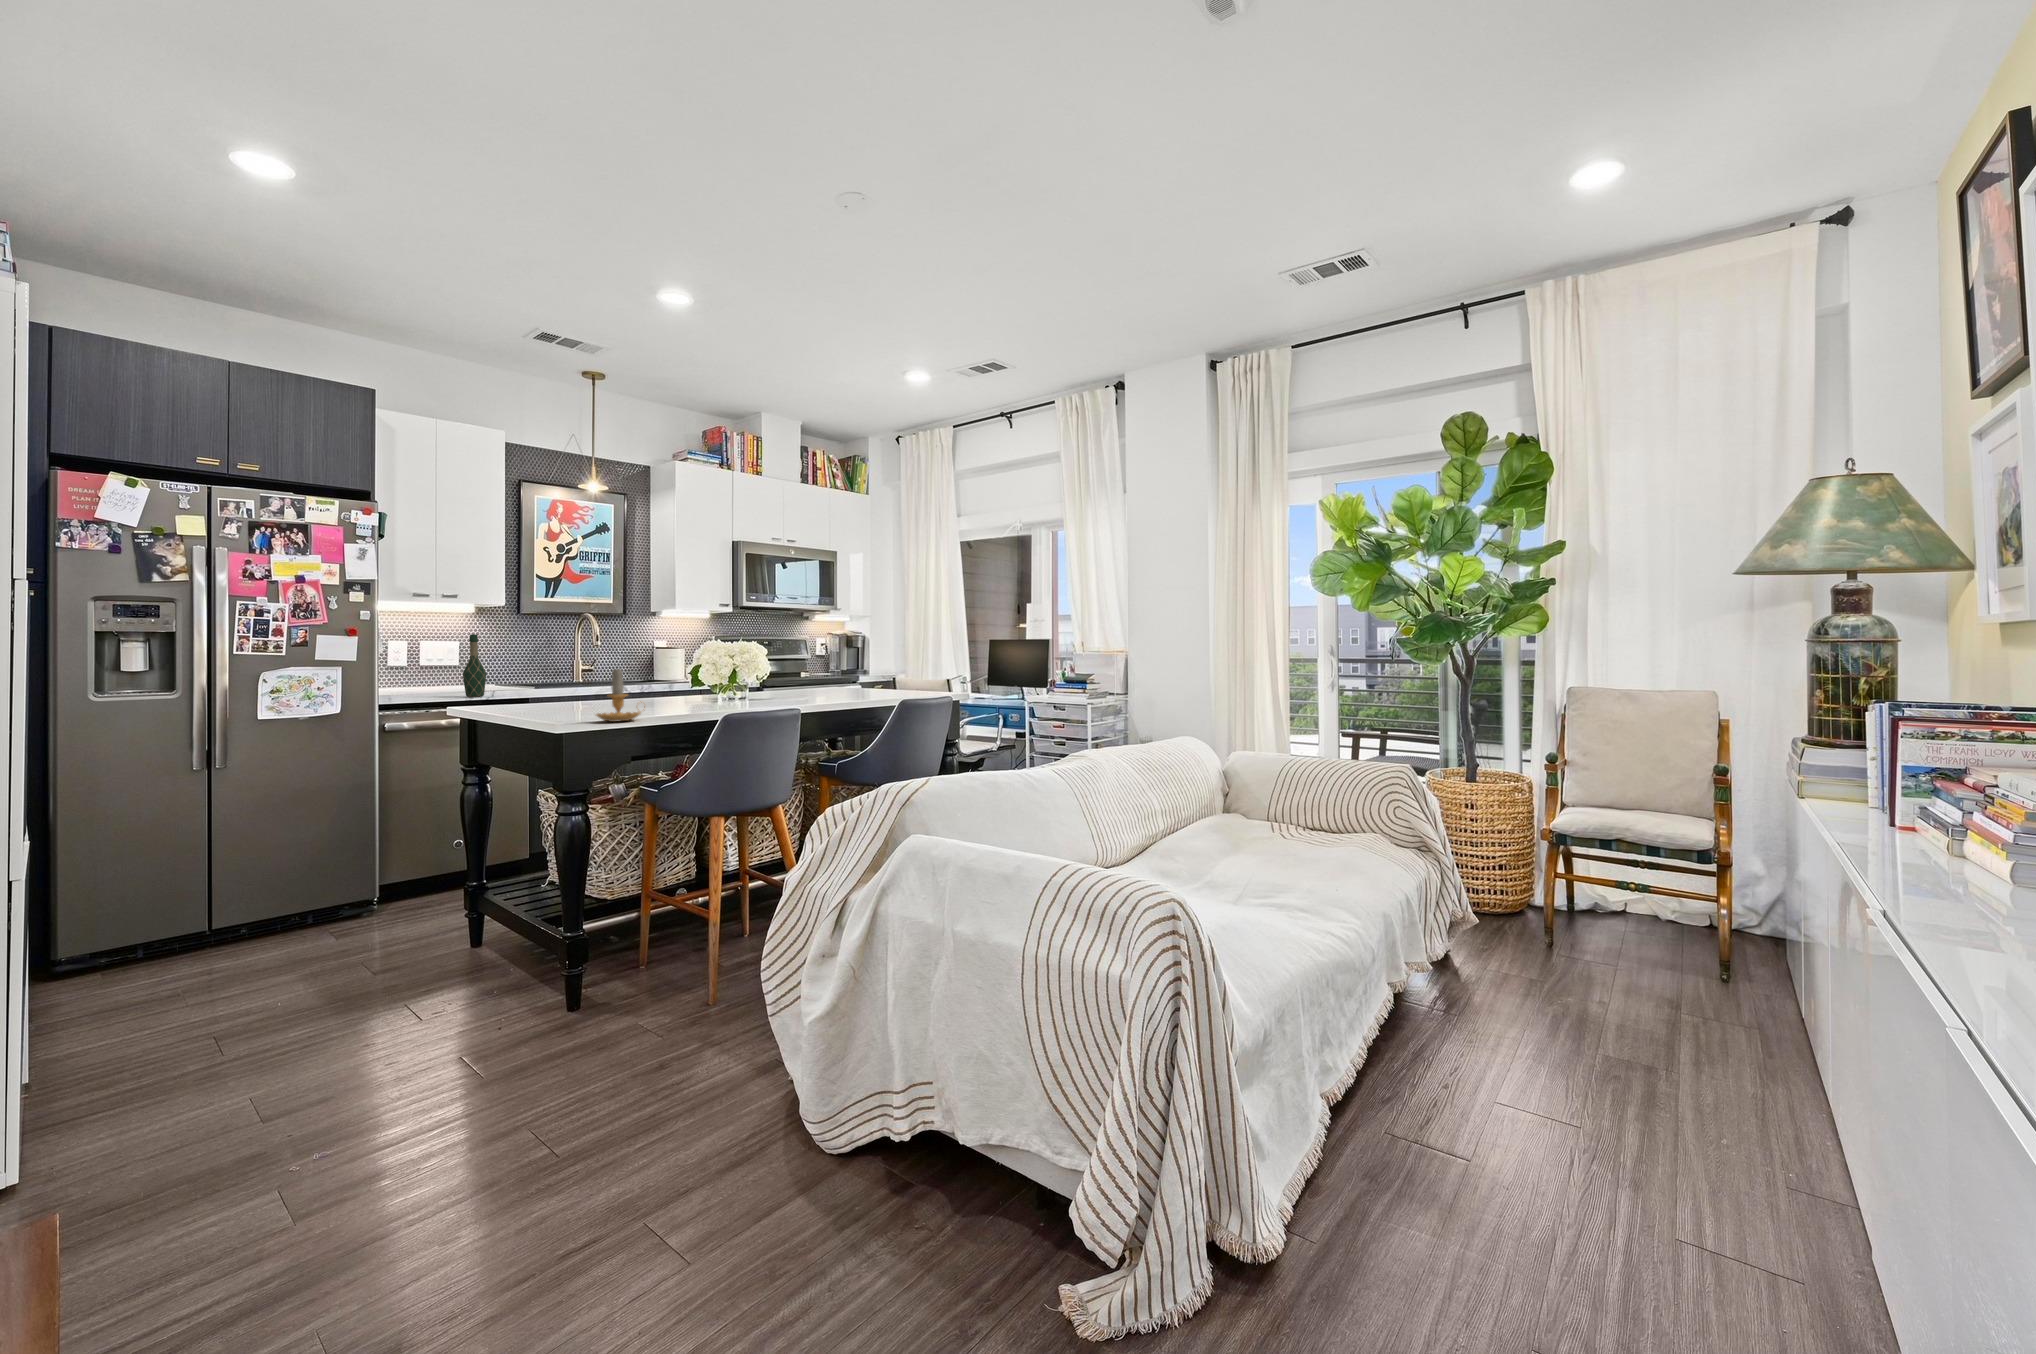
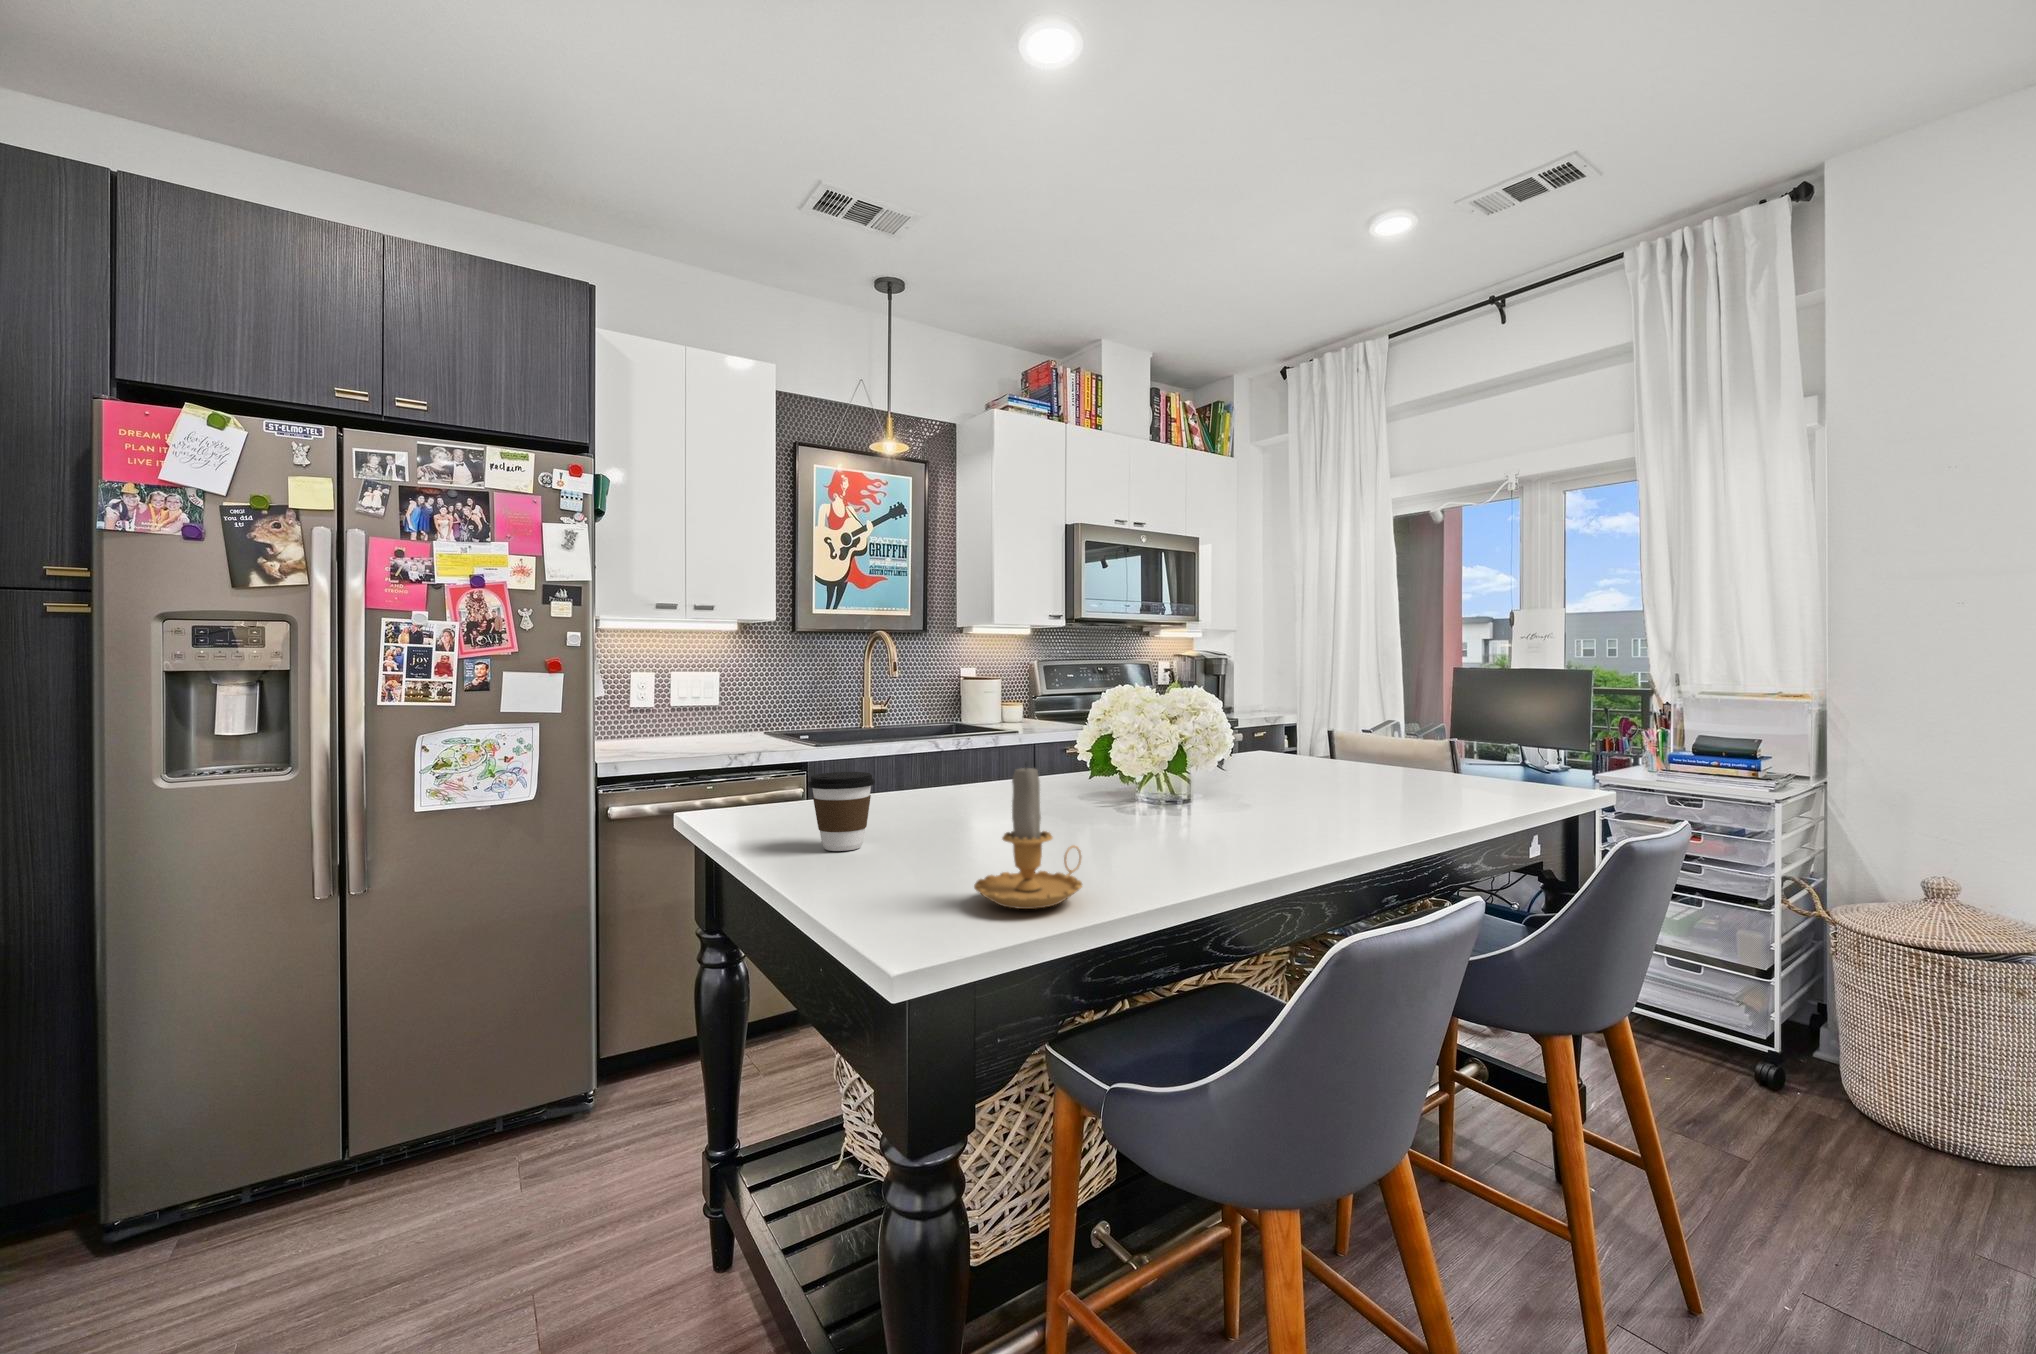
wine bottle: present [463,634,486,697] -> none [718,663,749,758]
coffee cup: none [525,681,560,716] -> present [808,772,875,851]

